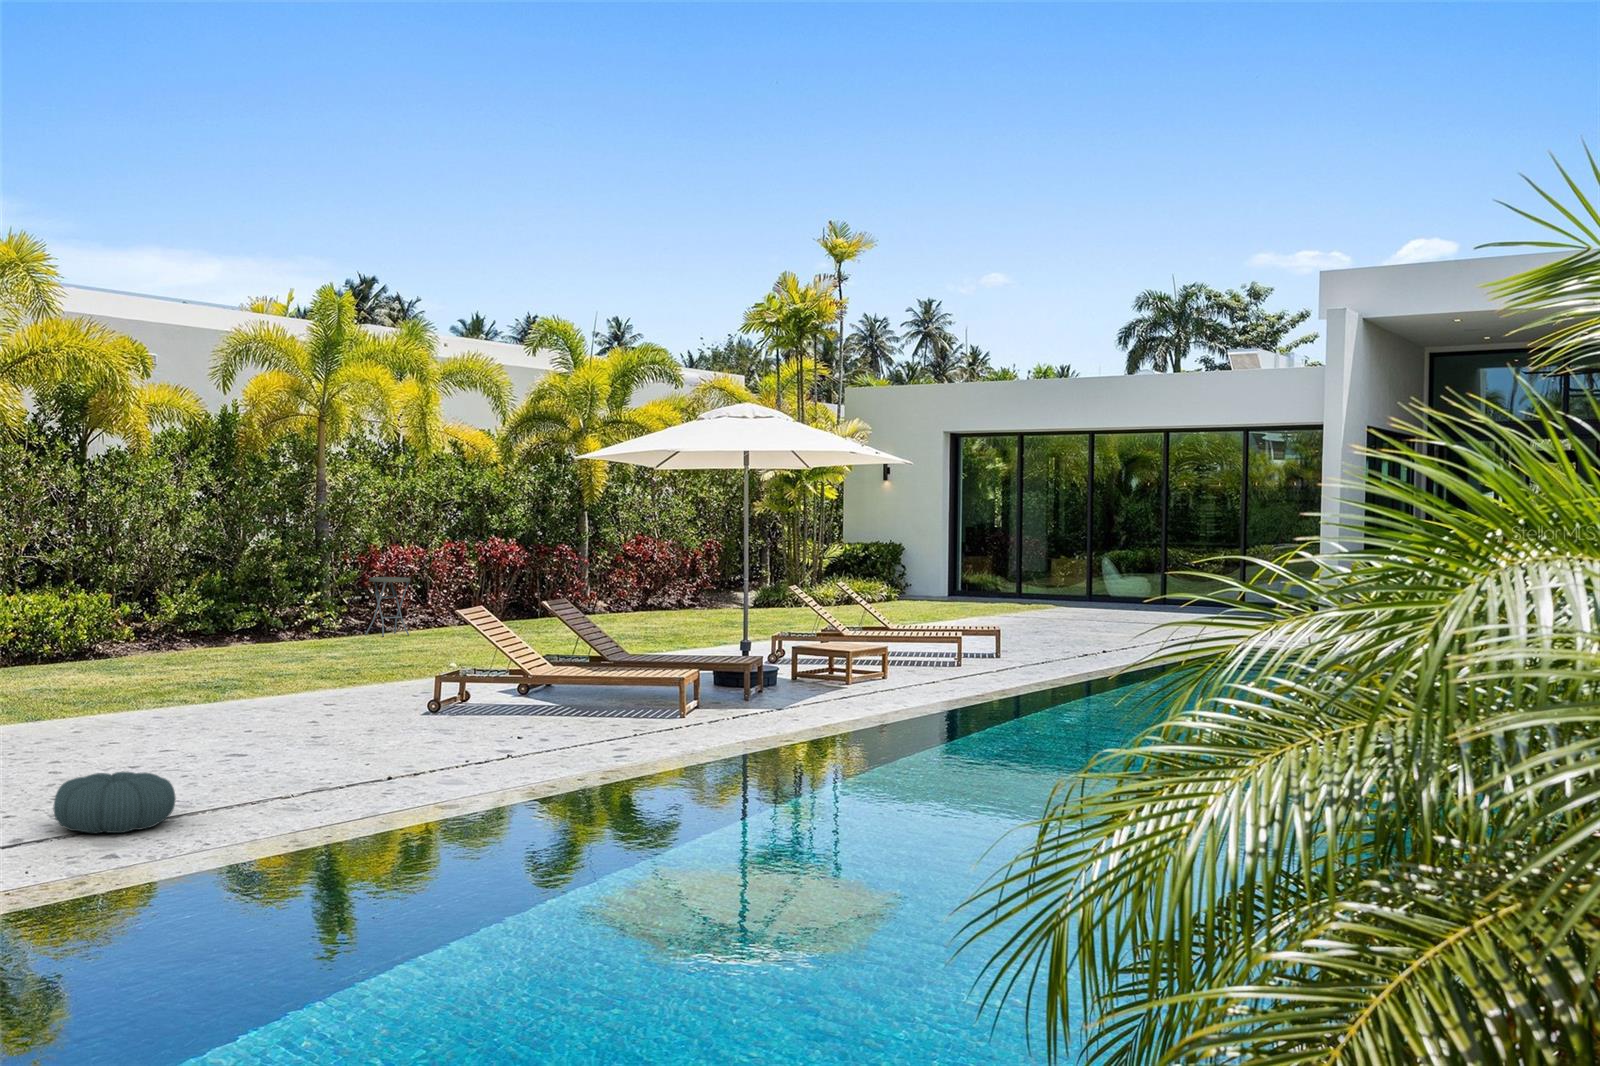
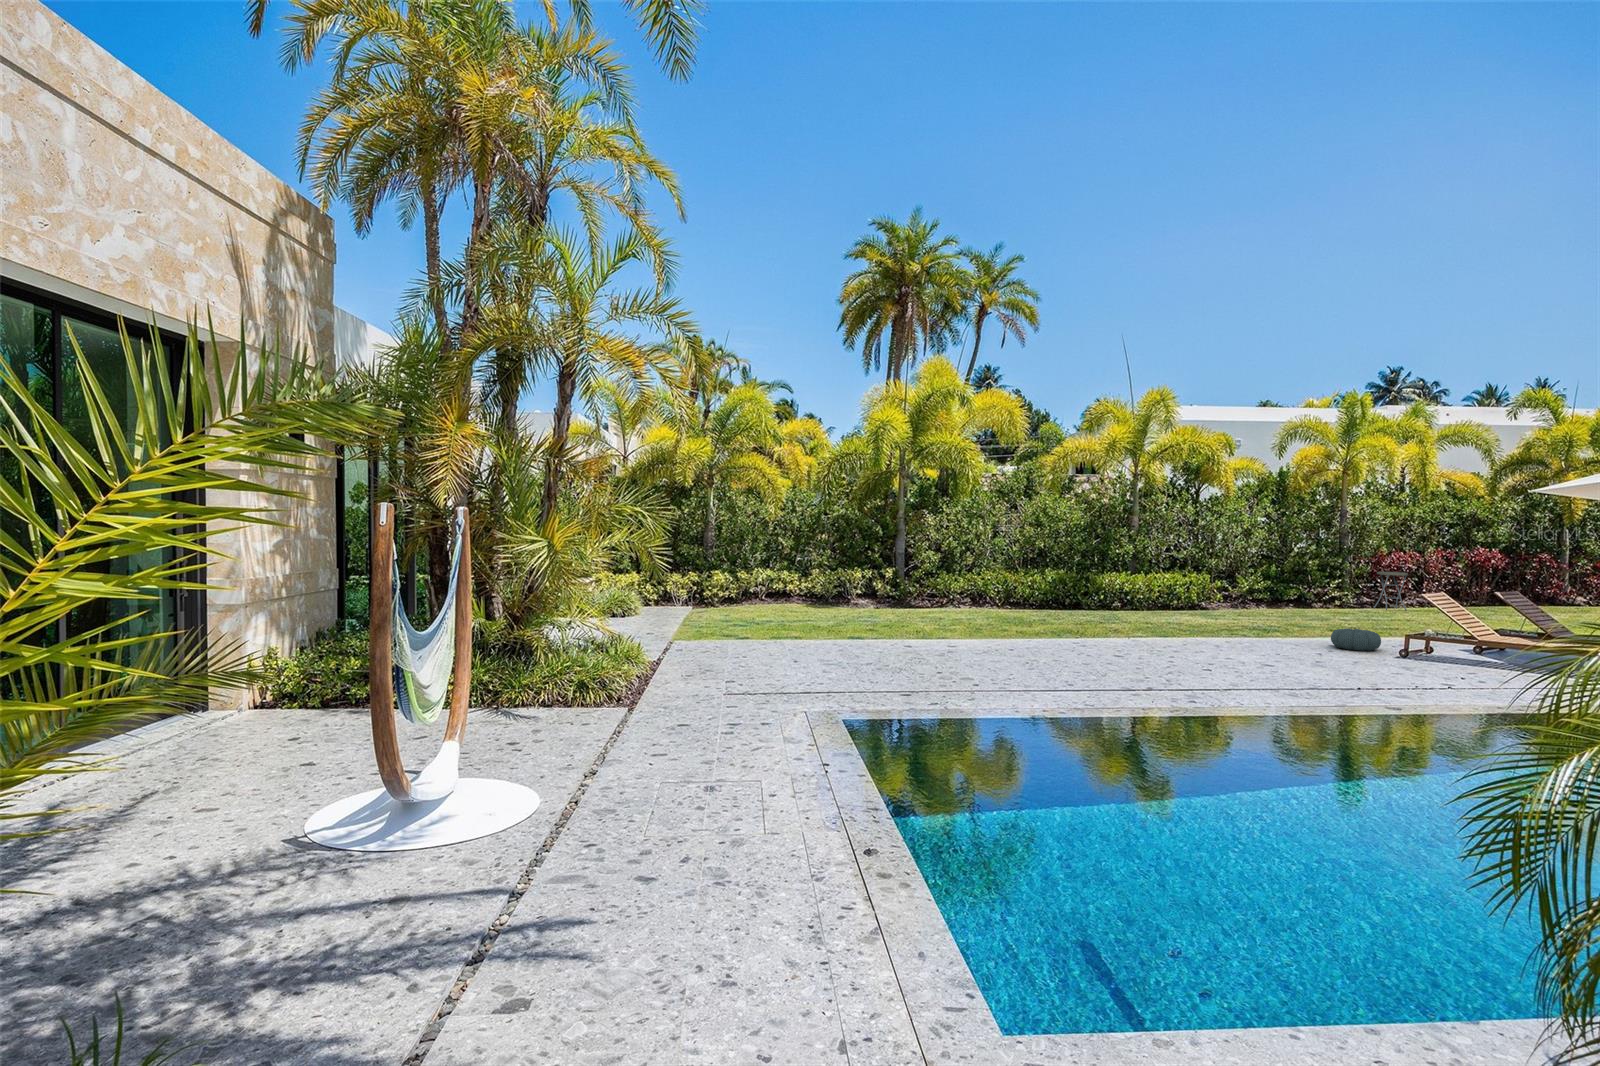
pouf: present [54,772,176,833] -> present [1331,629,1381,651]

